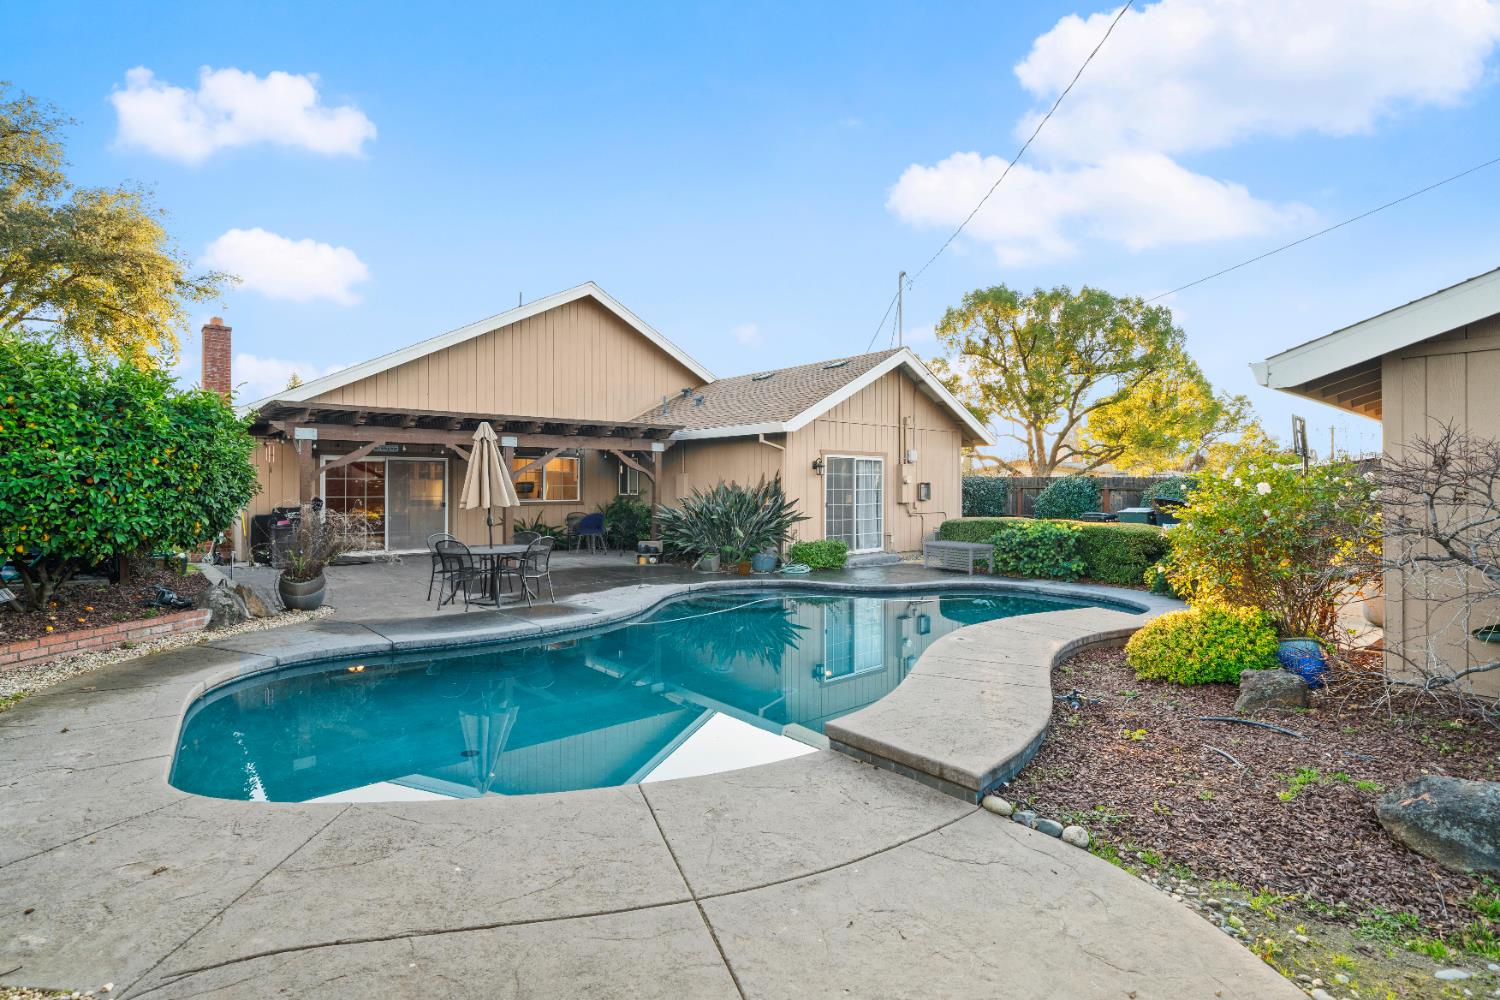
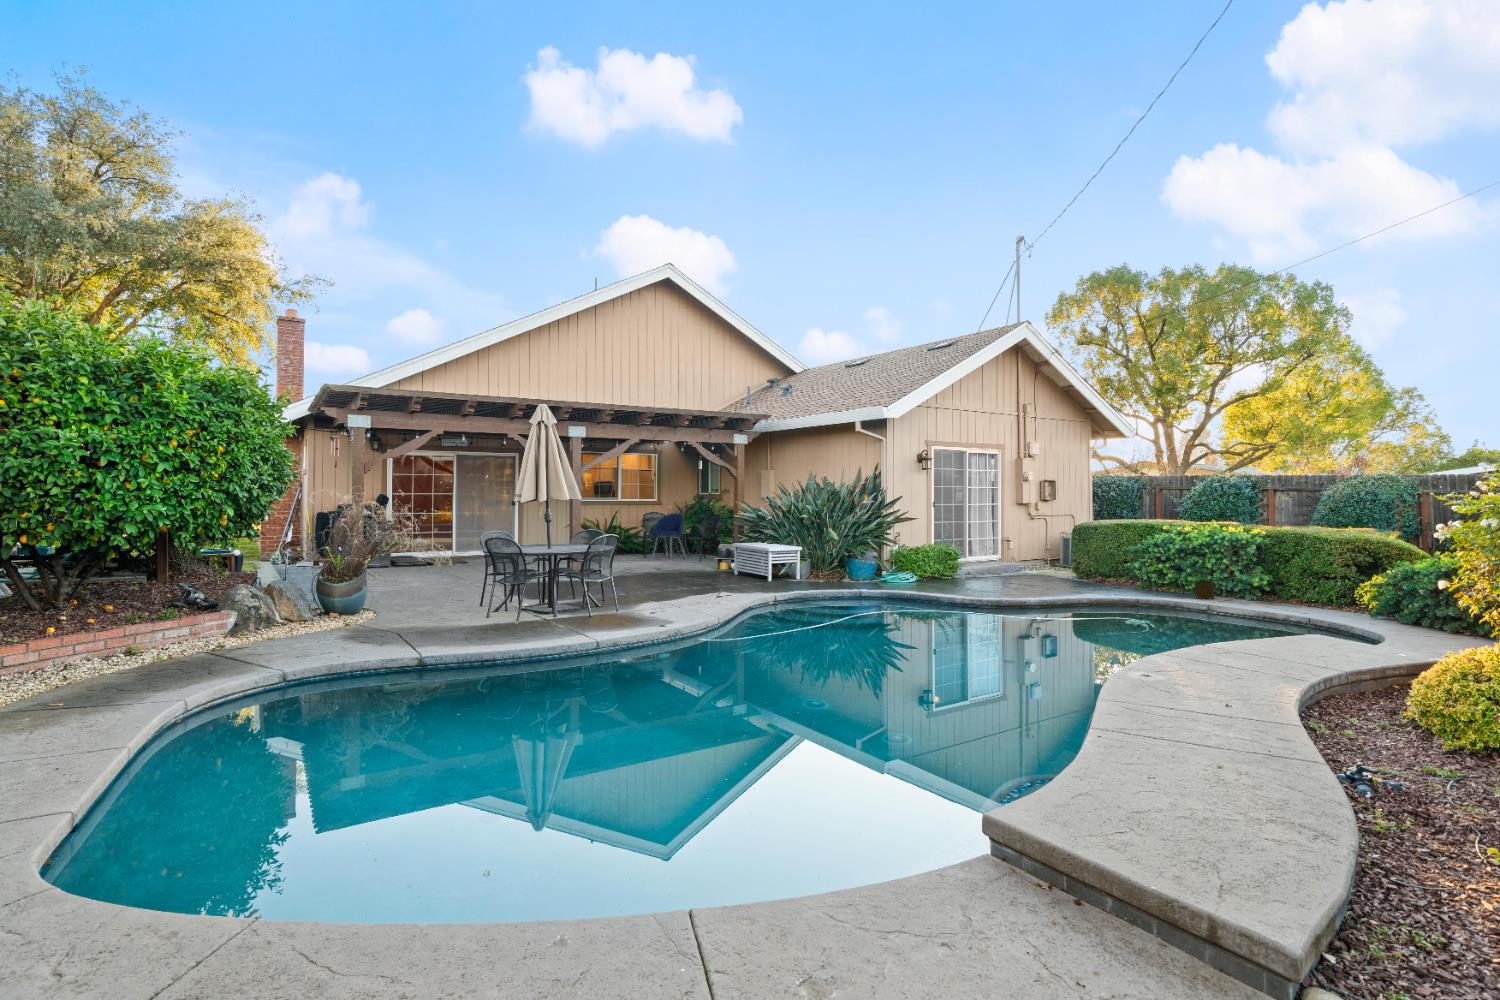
storage bench: present [922,540,994,575] -> present [732,542,802,581]
potted plant: present [722,546,756,575] -> present [1173,561,1222,599]

